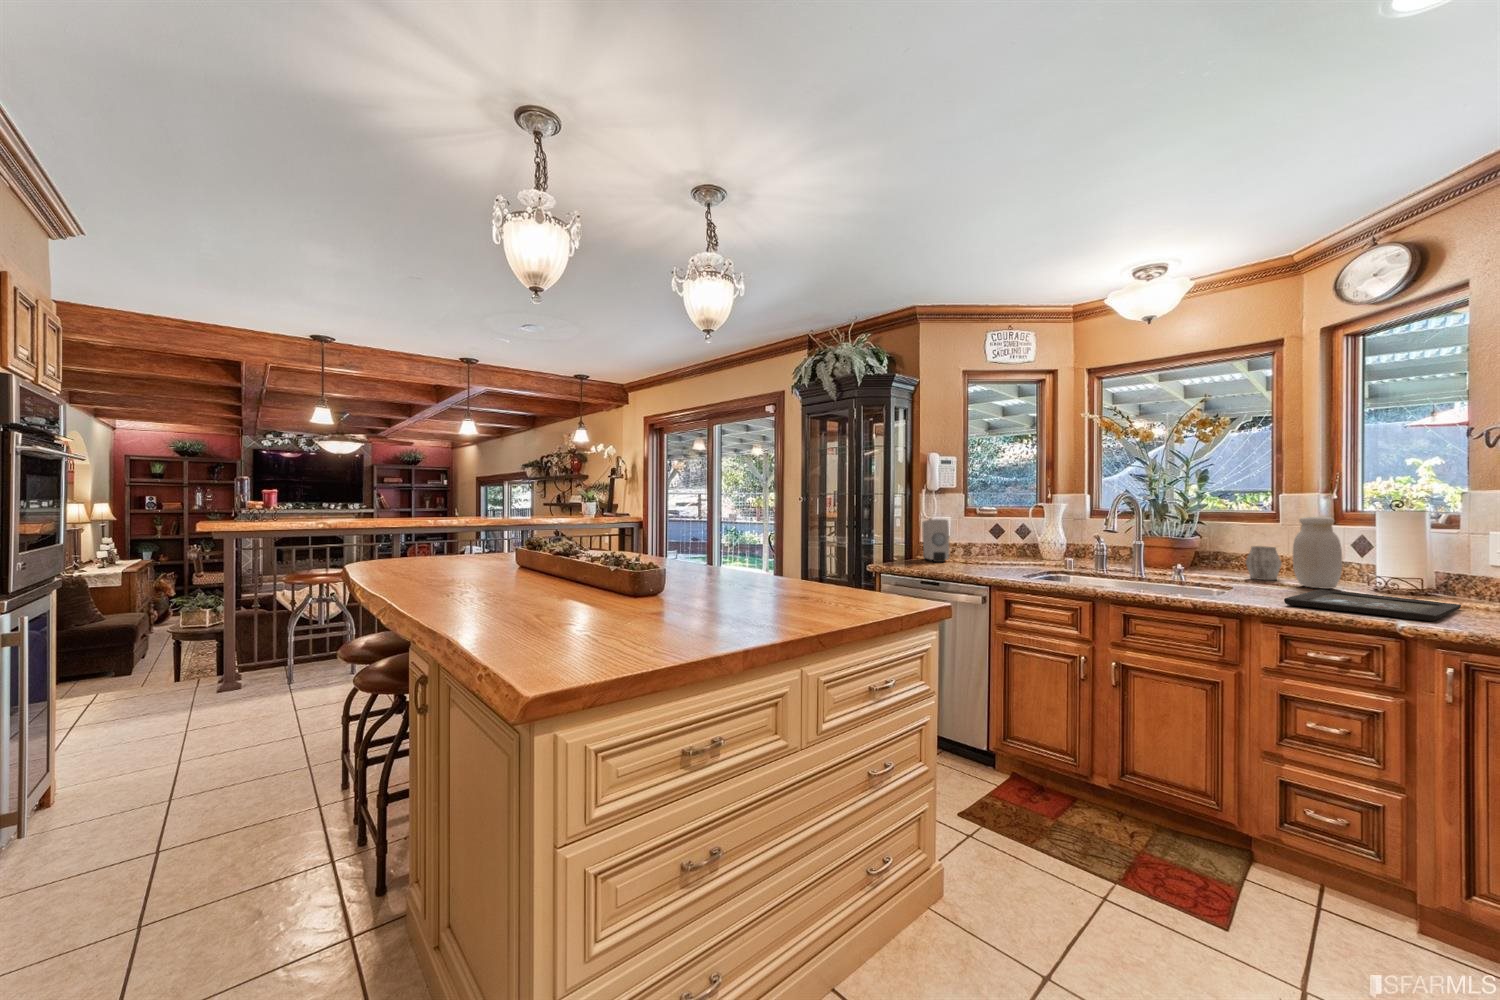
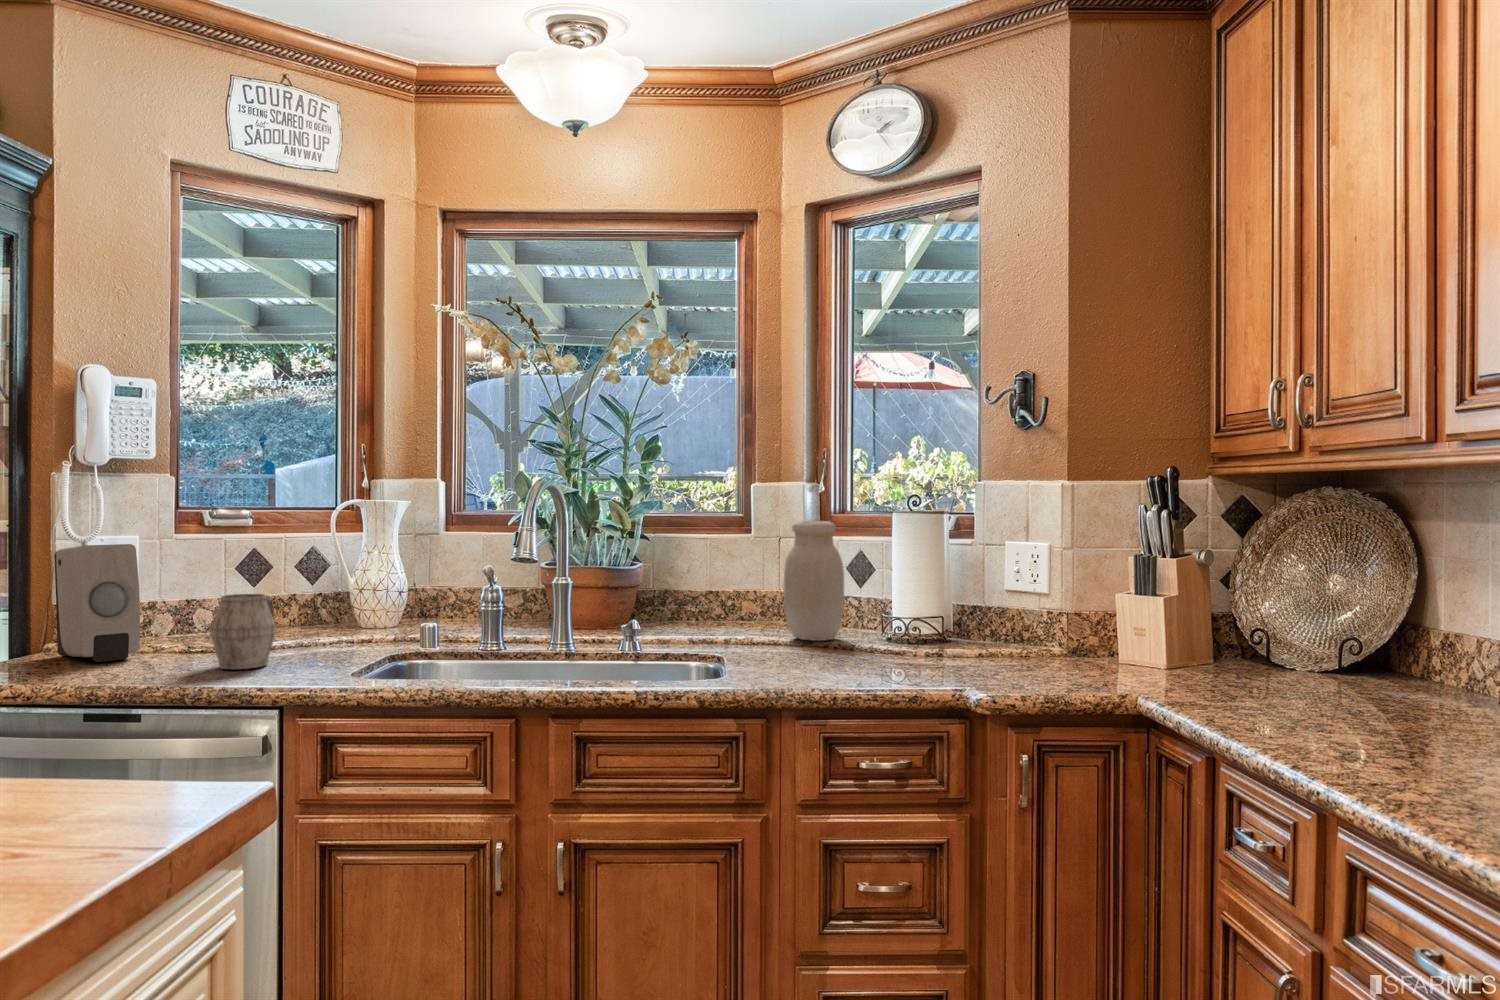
mug: present [1246,546,1282,580] -> present [210,594,276,669]
tray: present [1284,589,1461,621] -> none [833,645,1014,685]

